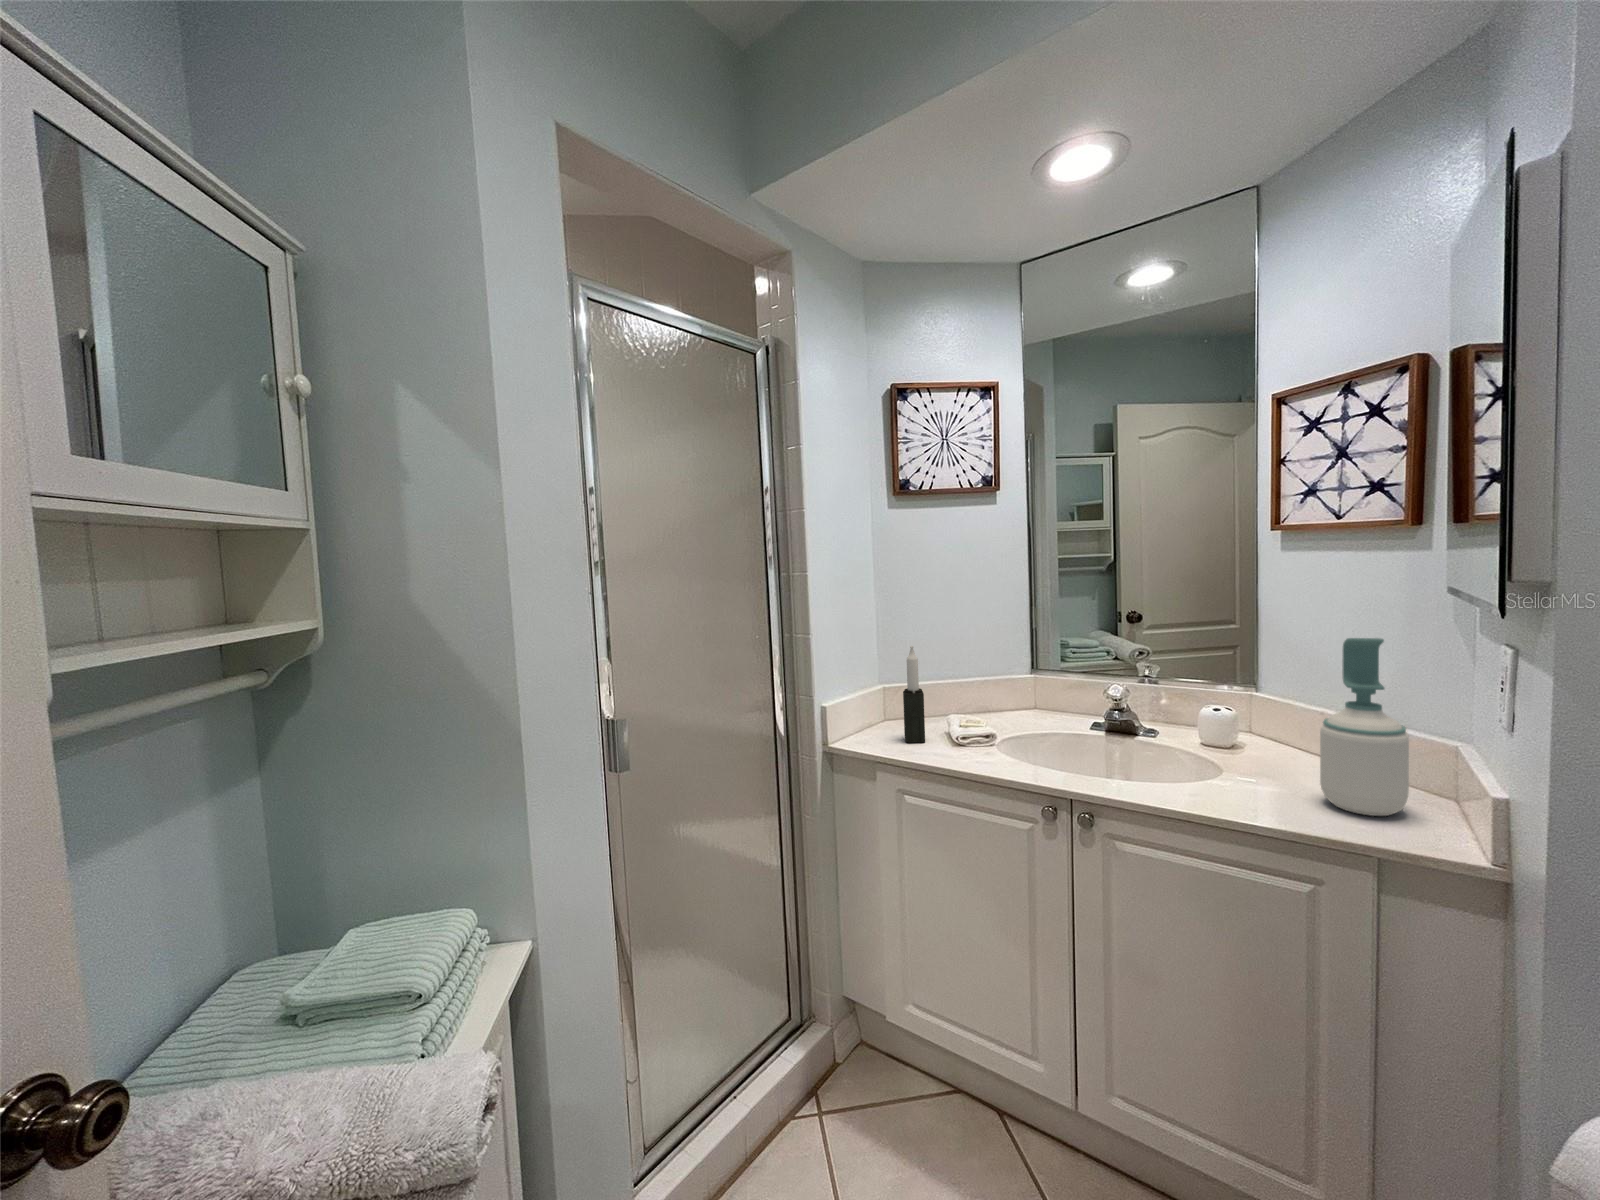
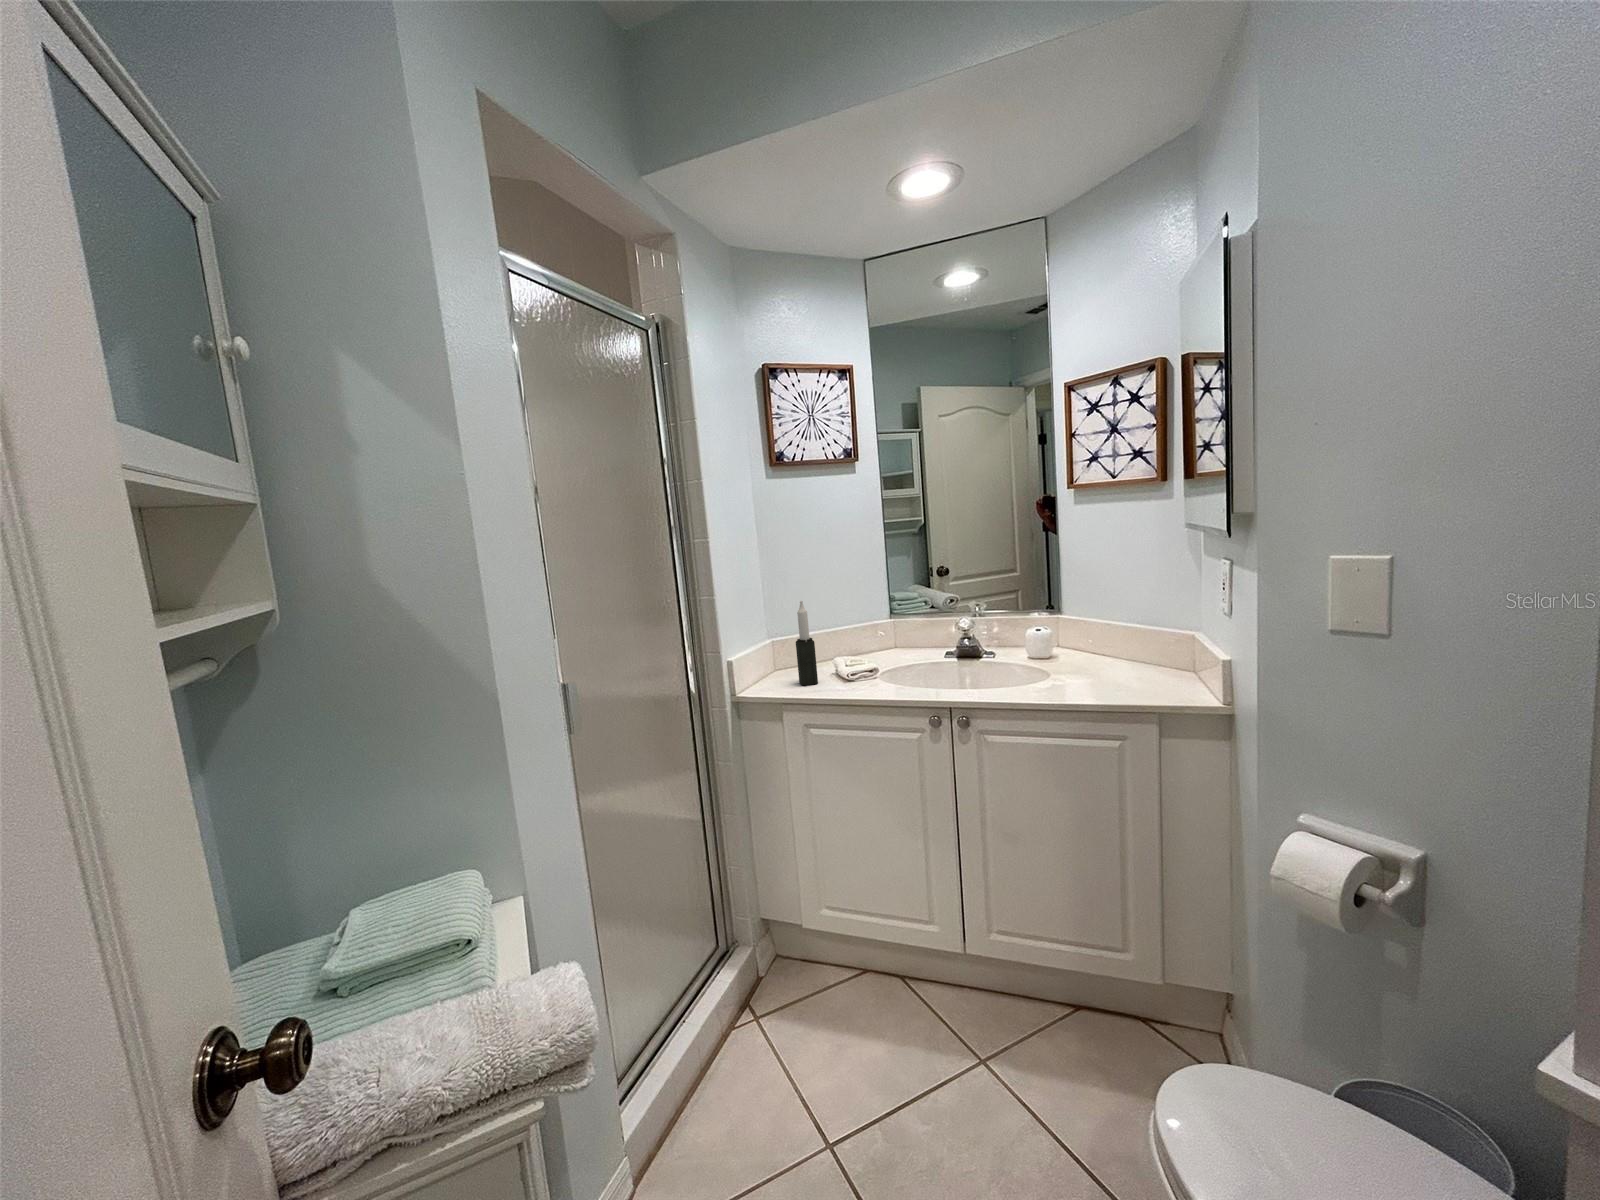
soap bottle: present [1320,638,1409,816] -> none [1116,562,1172,689]

